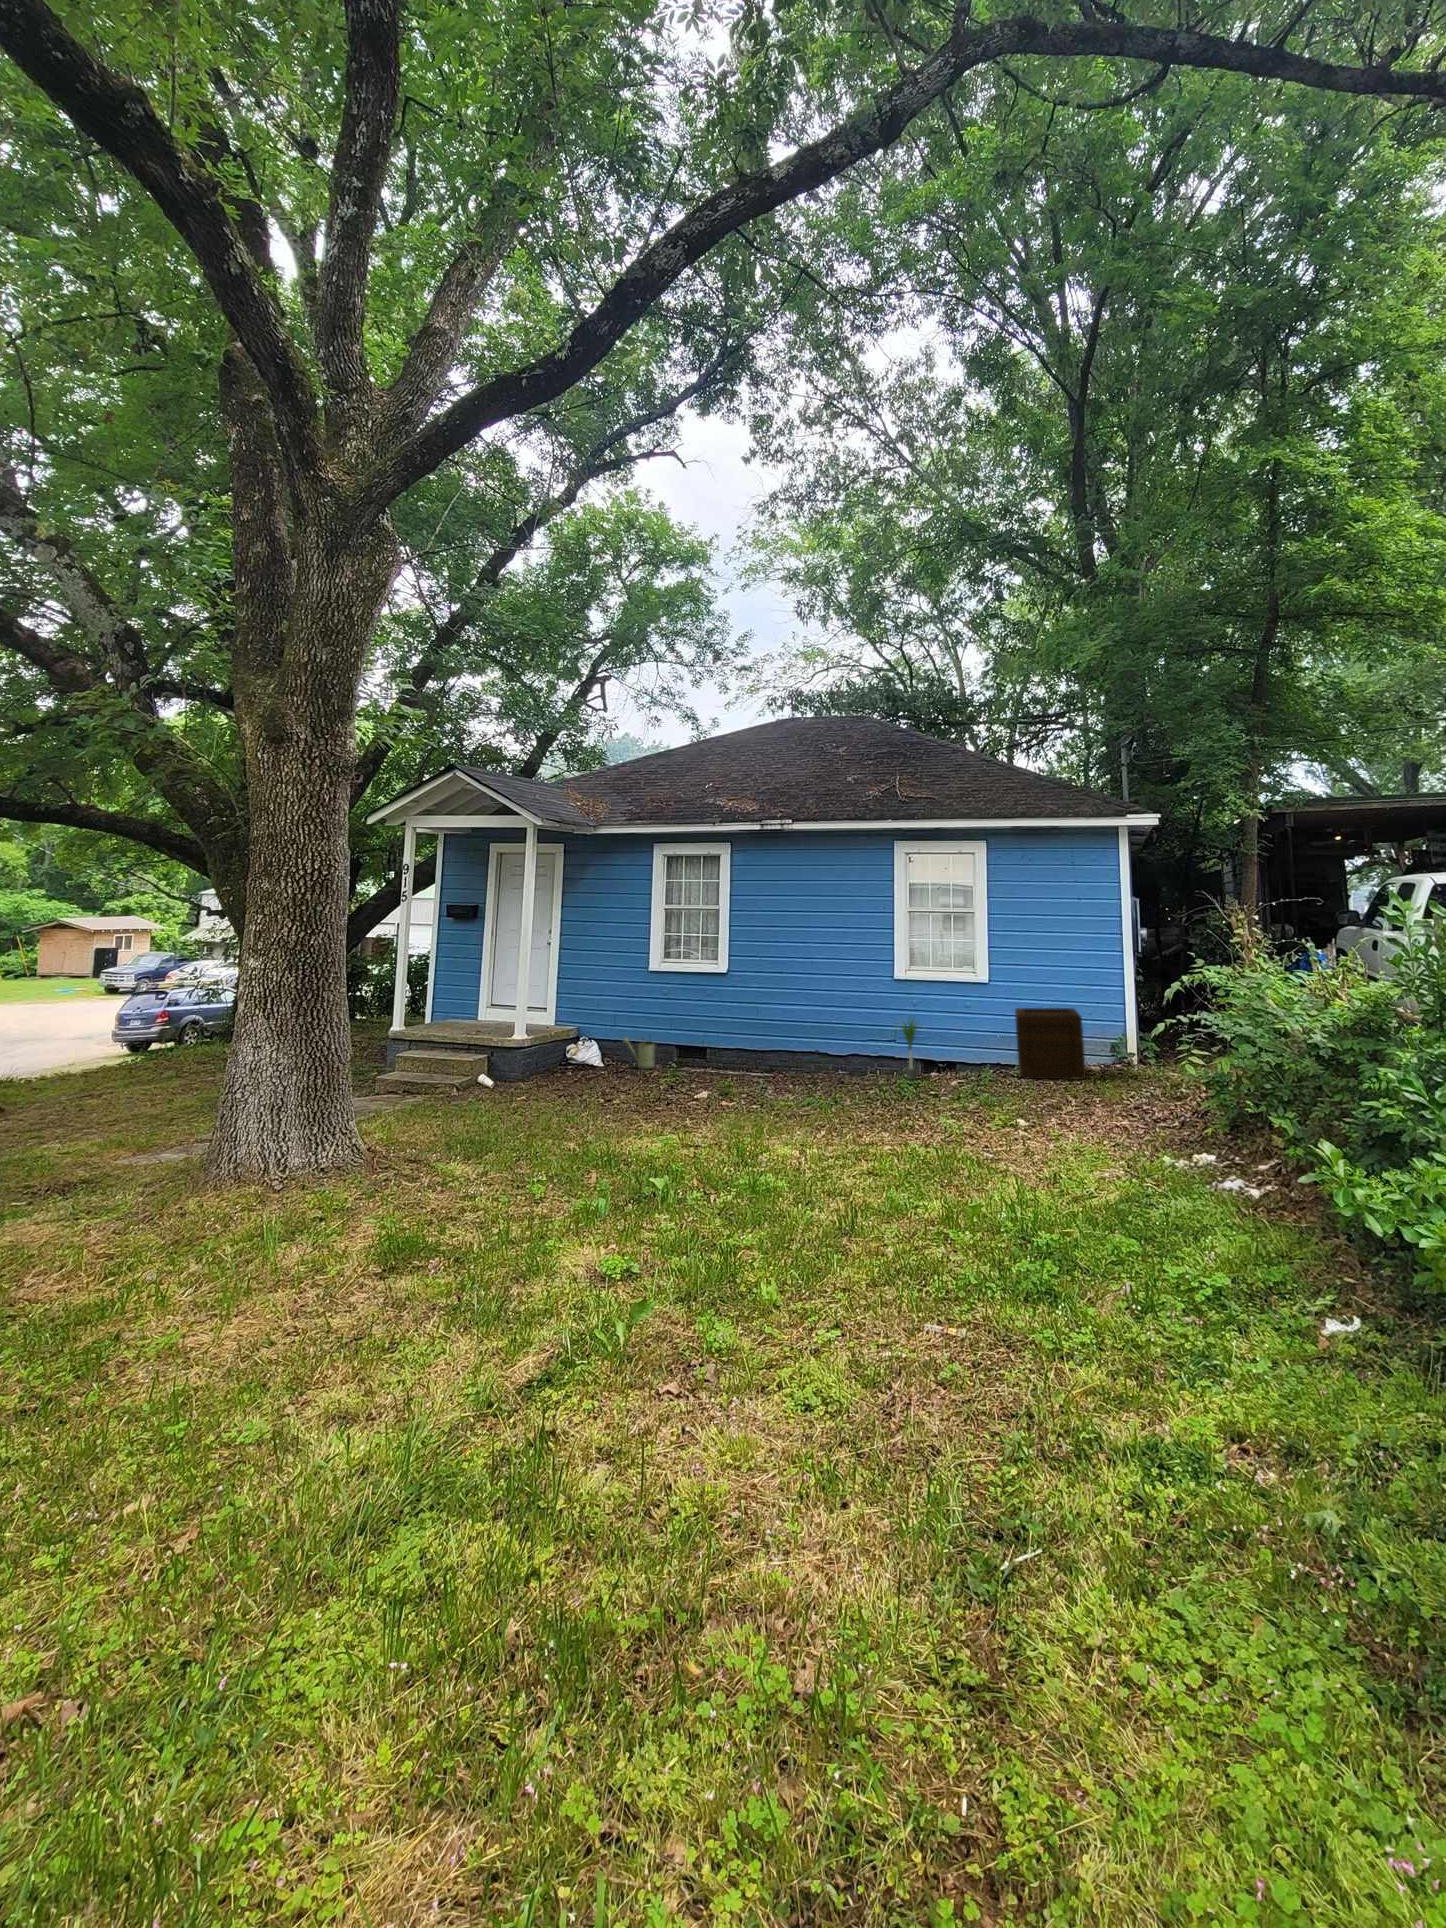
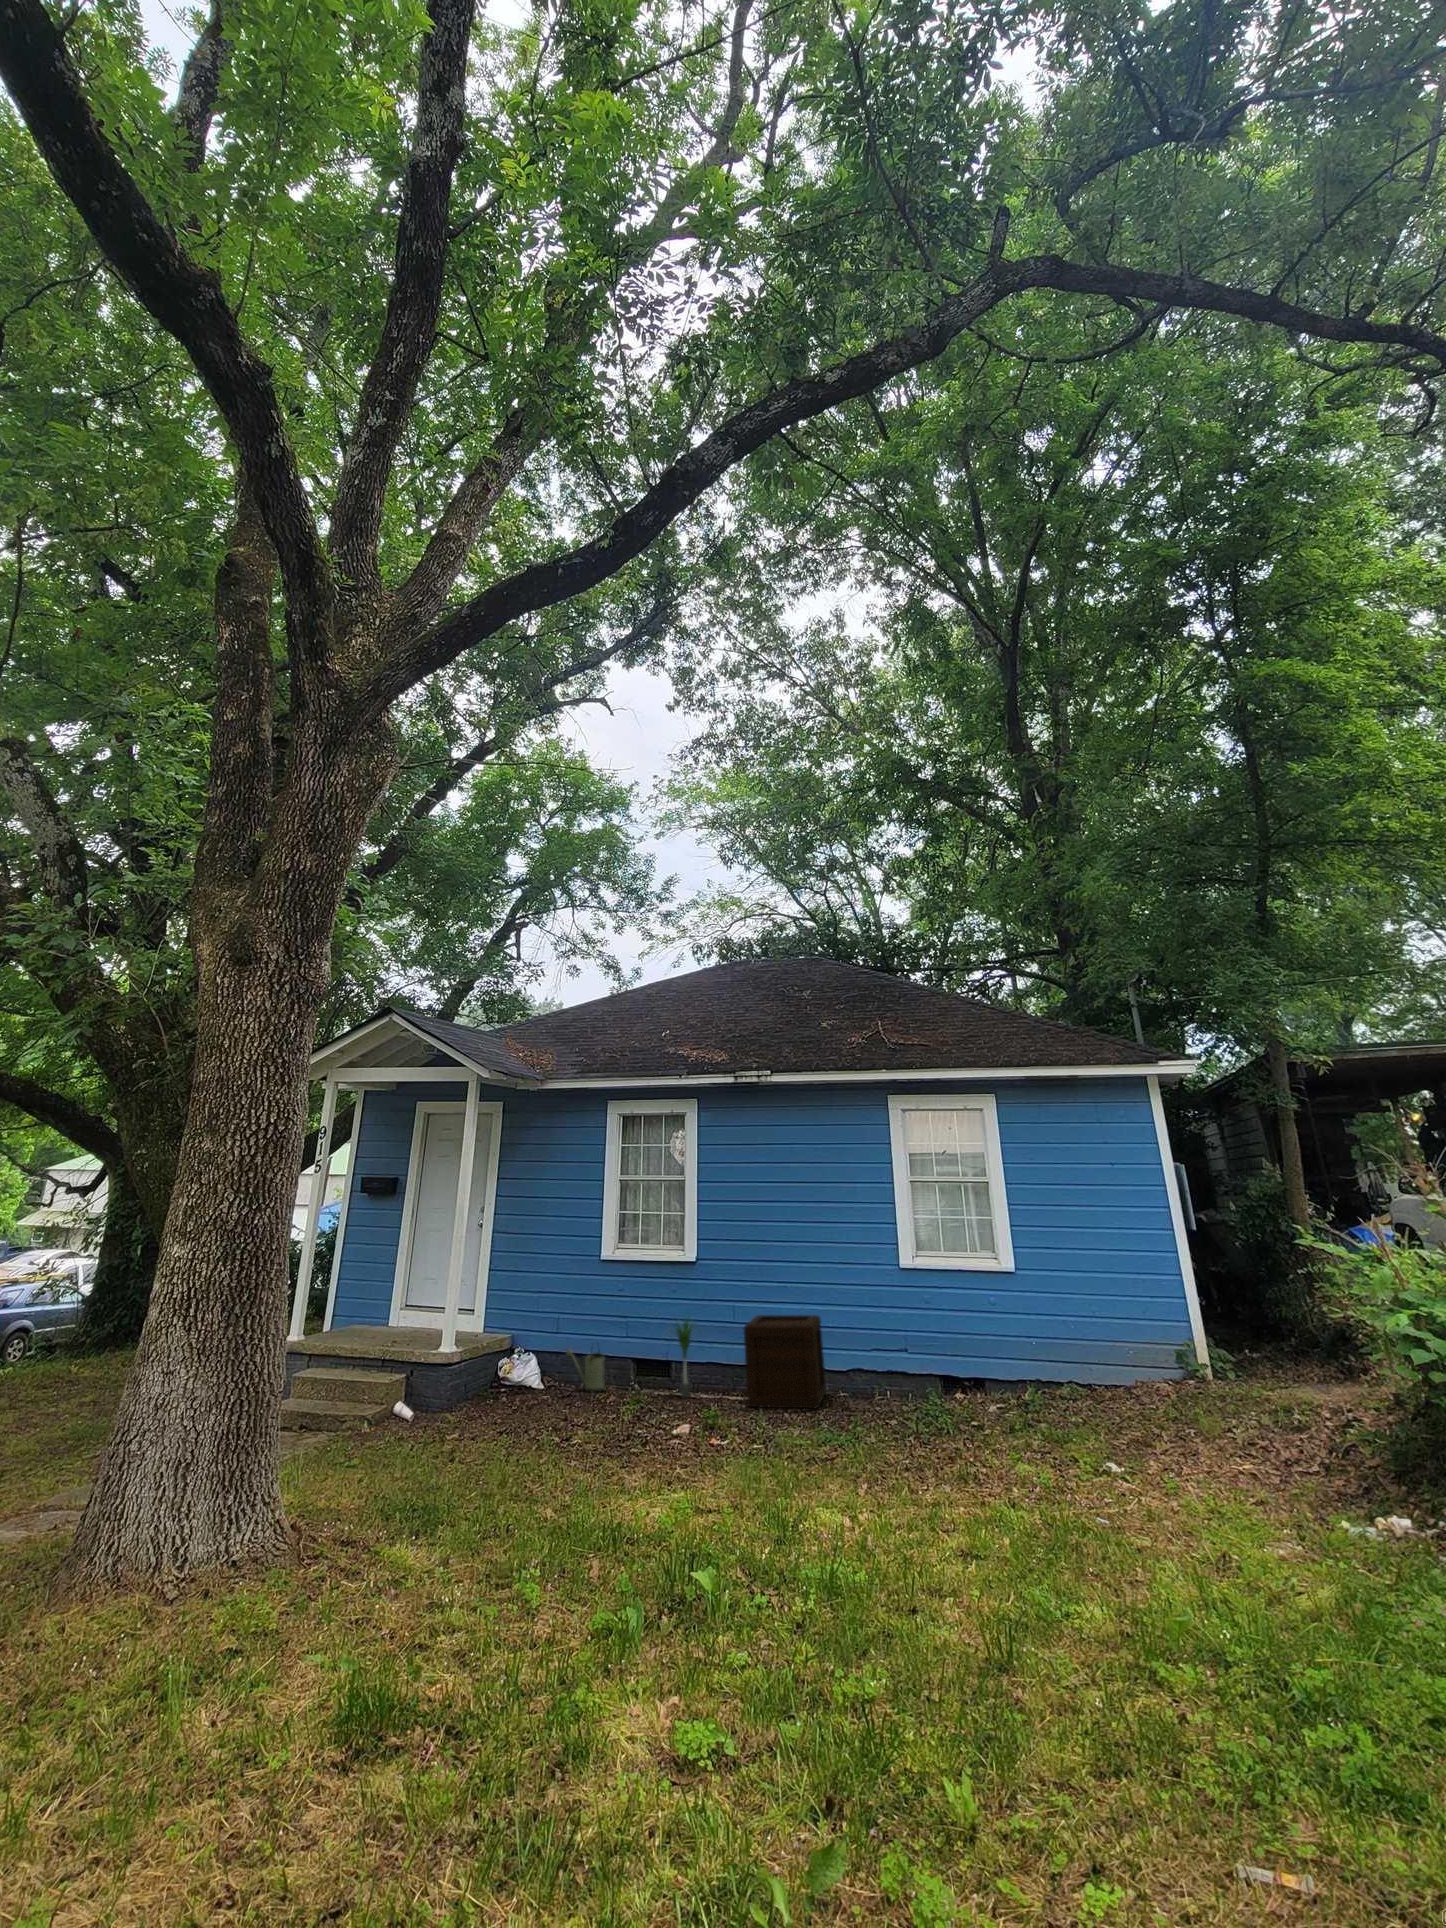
wooden crate: present [1015,1008,1086,1080] -> present [744,1315,826,1408]
potted plant: present [901,1017,918,1080] -> present [671,1316,696,1398]

